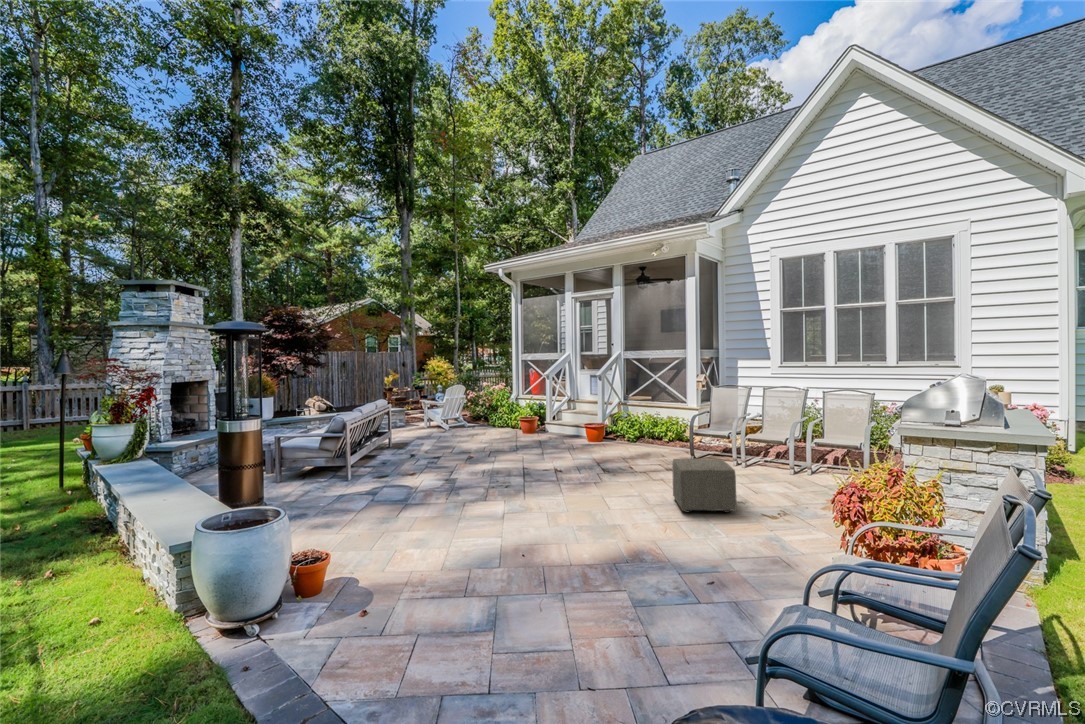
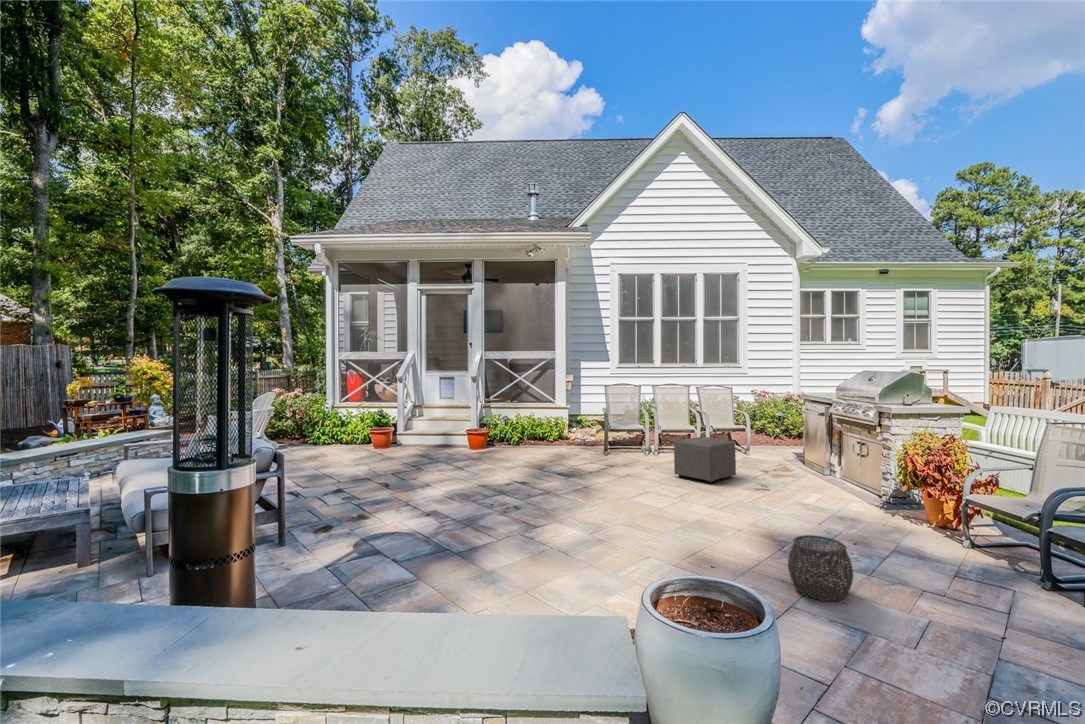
woven basket: none [422,557,481,627] -> present [788,535,853,601]

